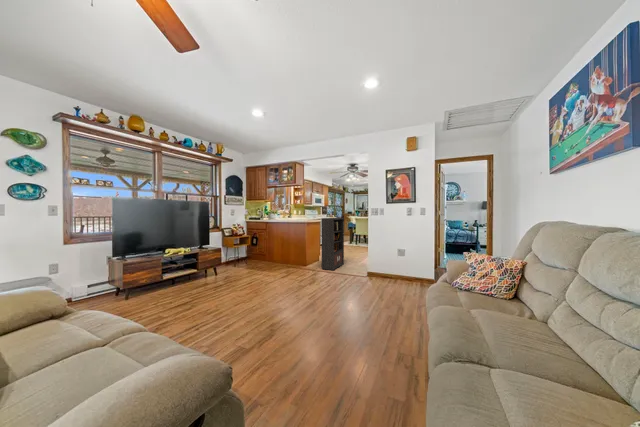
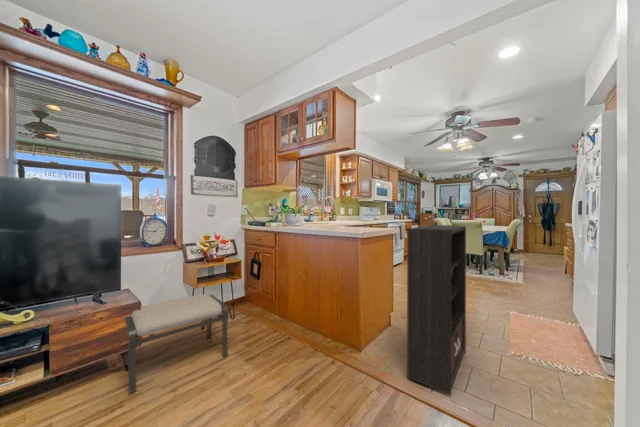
ottoman: none [213,248,255,277] -> present [124,294,228,393]

